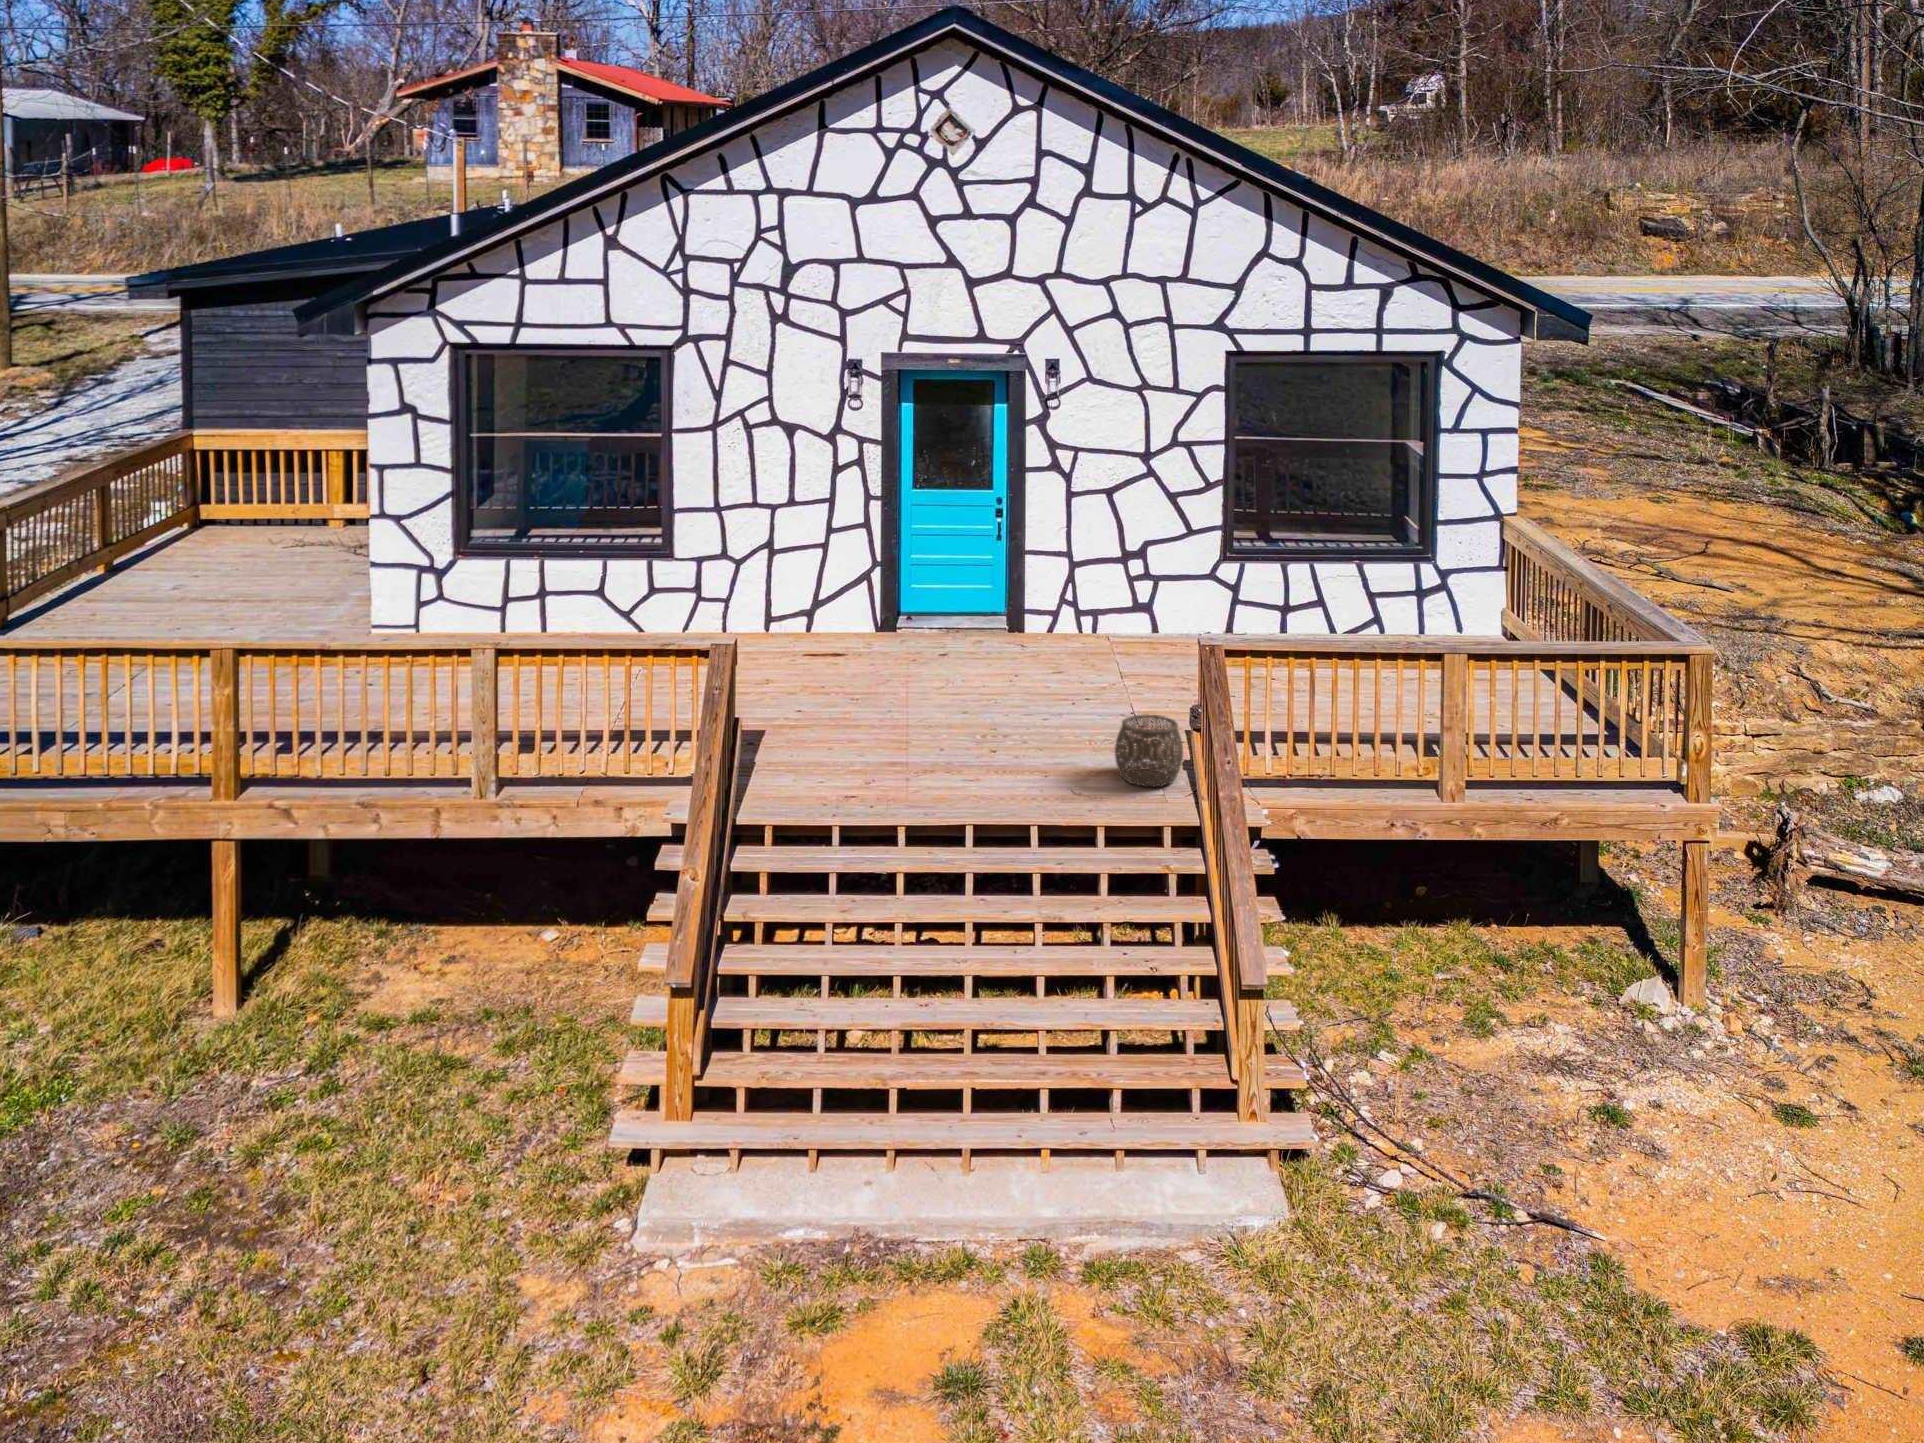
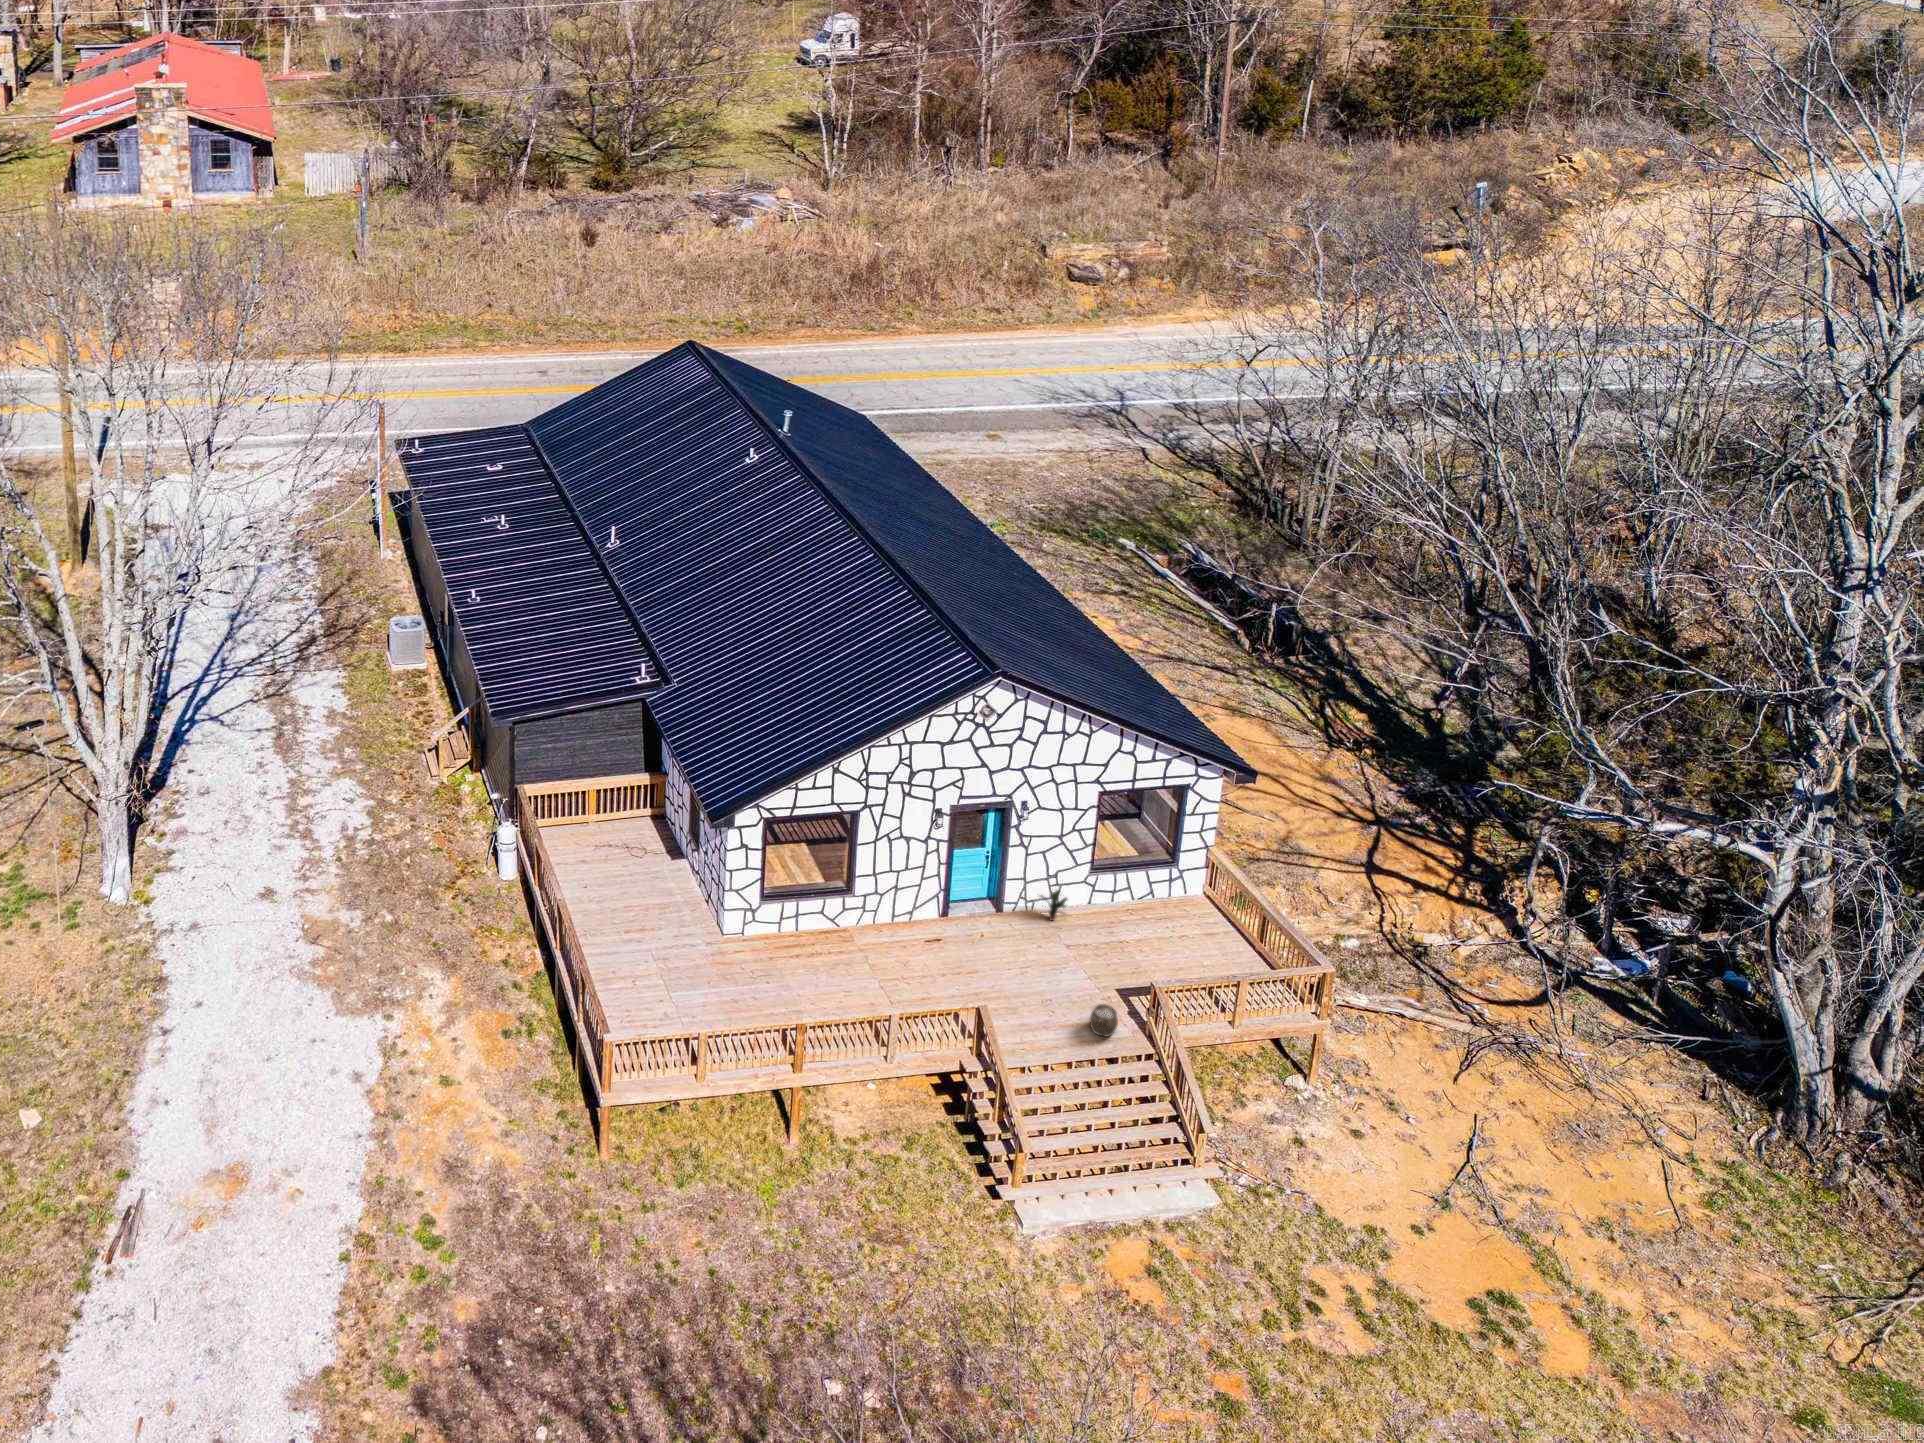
potted plant: none [1089,582,1163,653] -> present [1040,890,1067,921]

